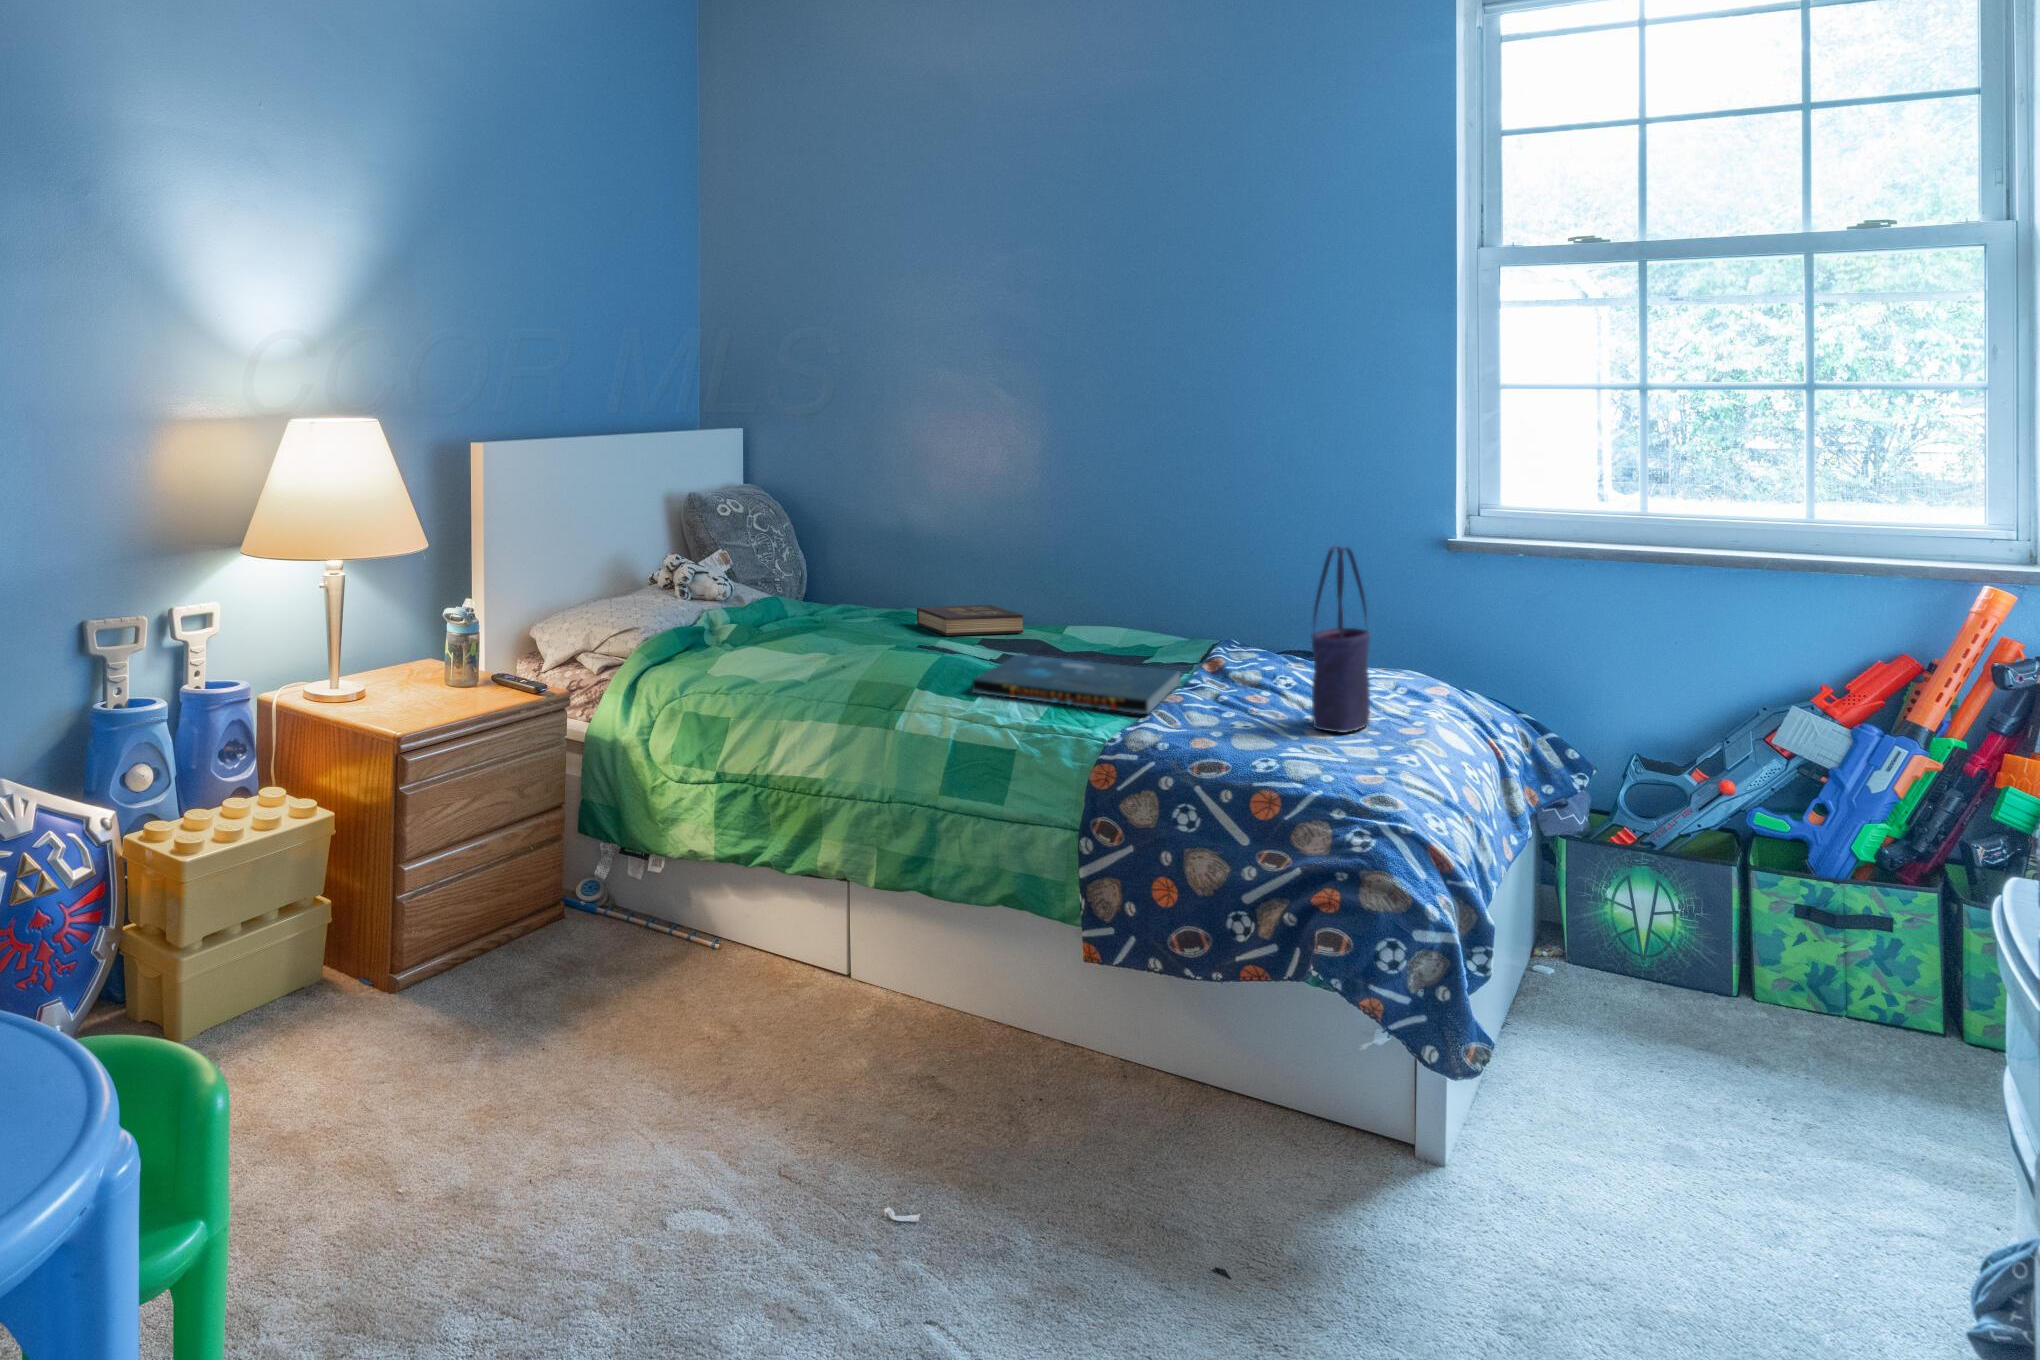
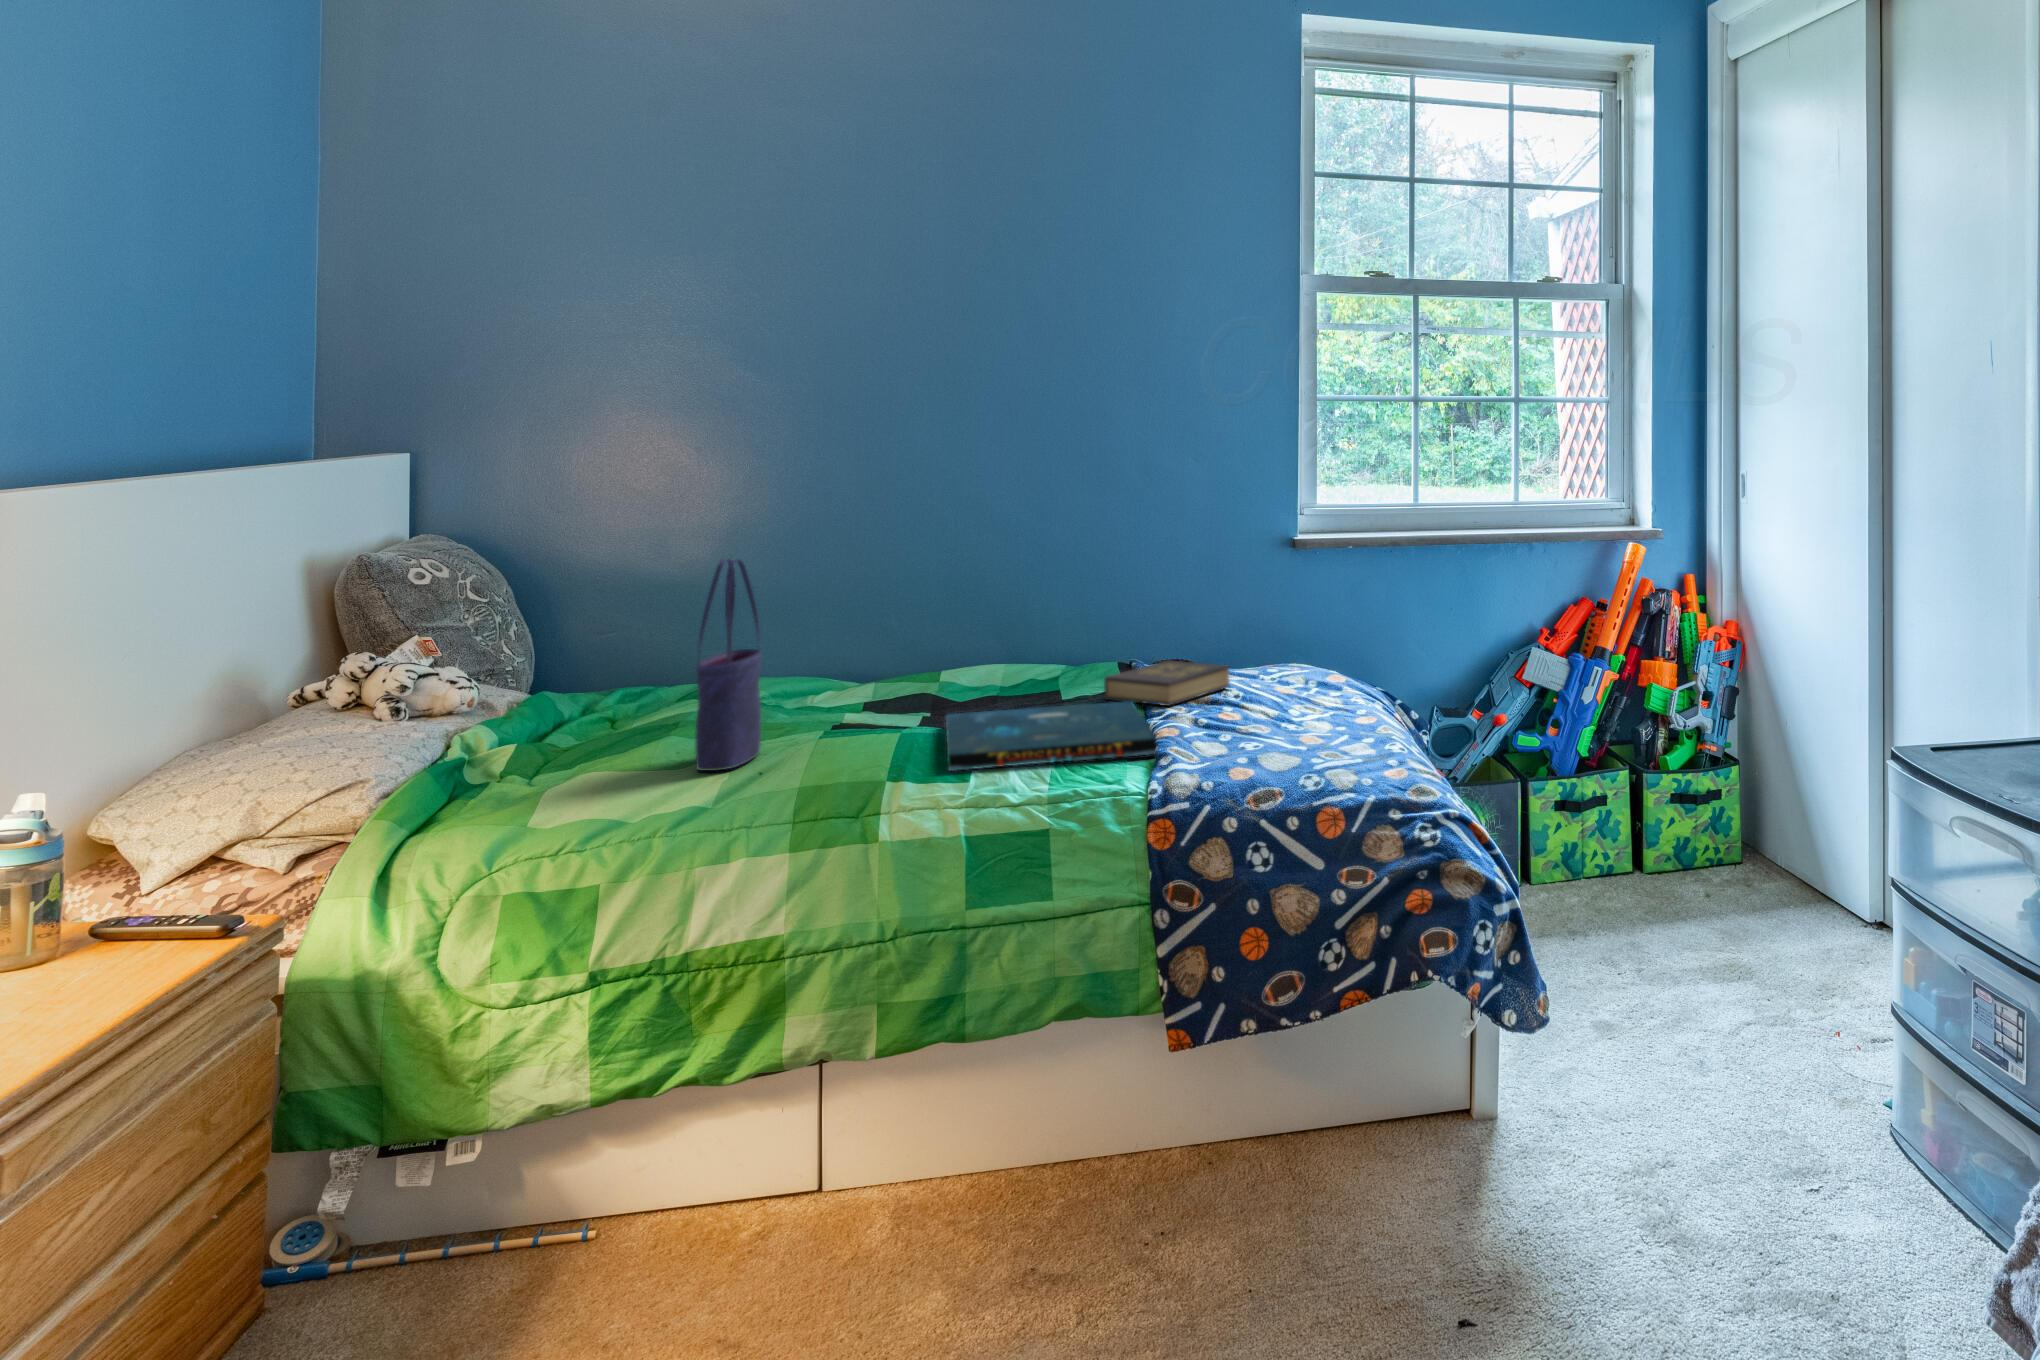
tote bag: present [1312,546,1370,732] -> present [695,559,762,771]
hardback book: present [917,605,1023,636] -> present [1104,661,1229,706]

